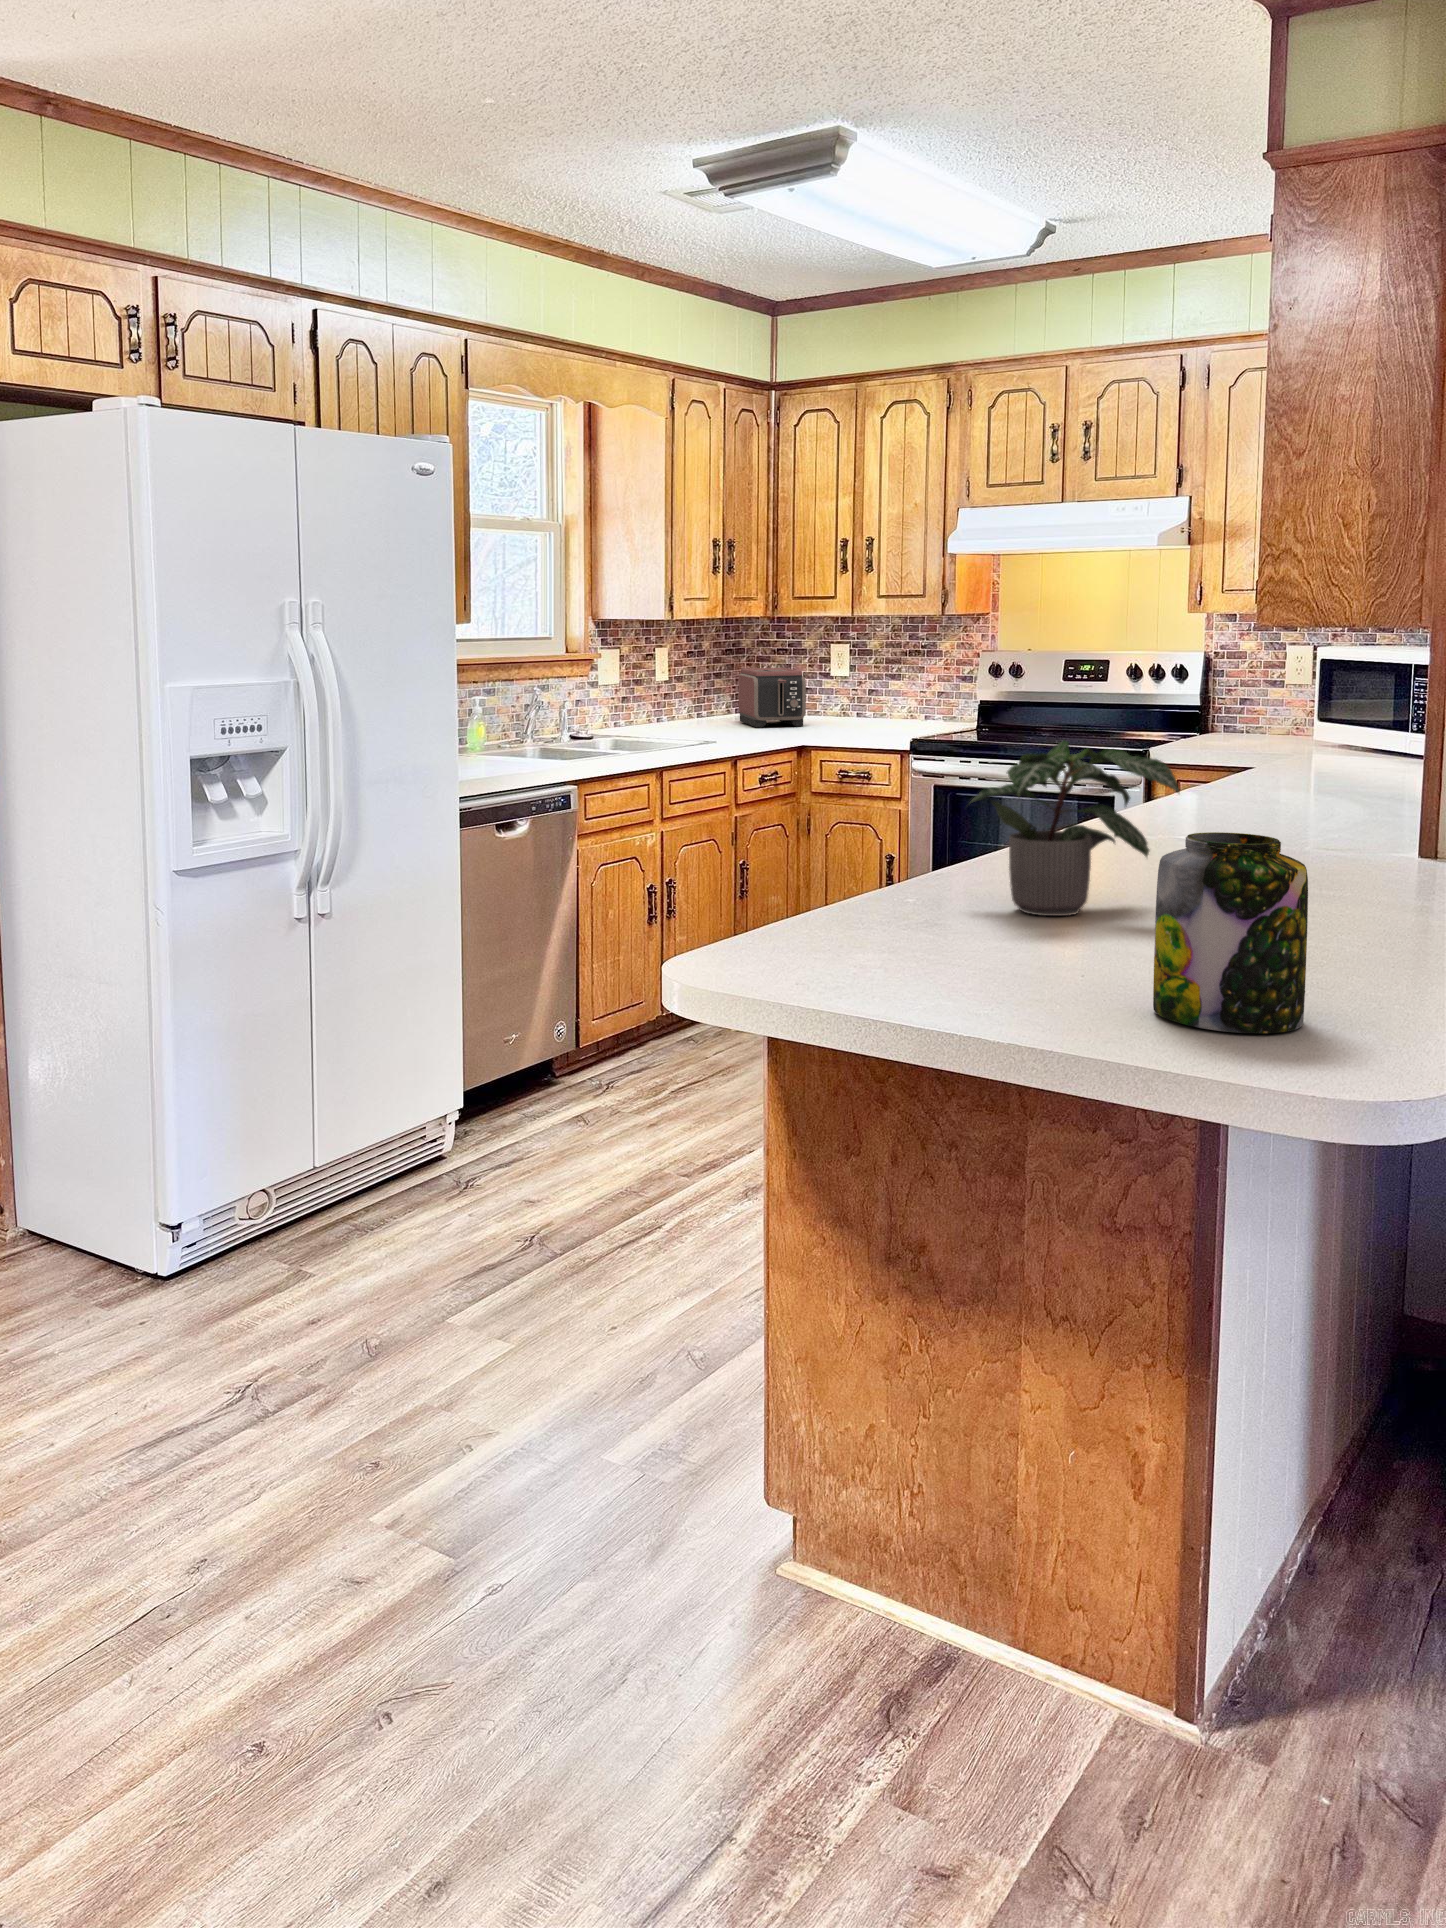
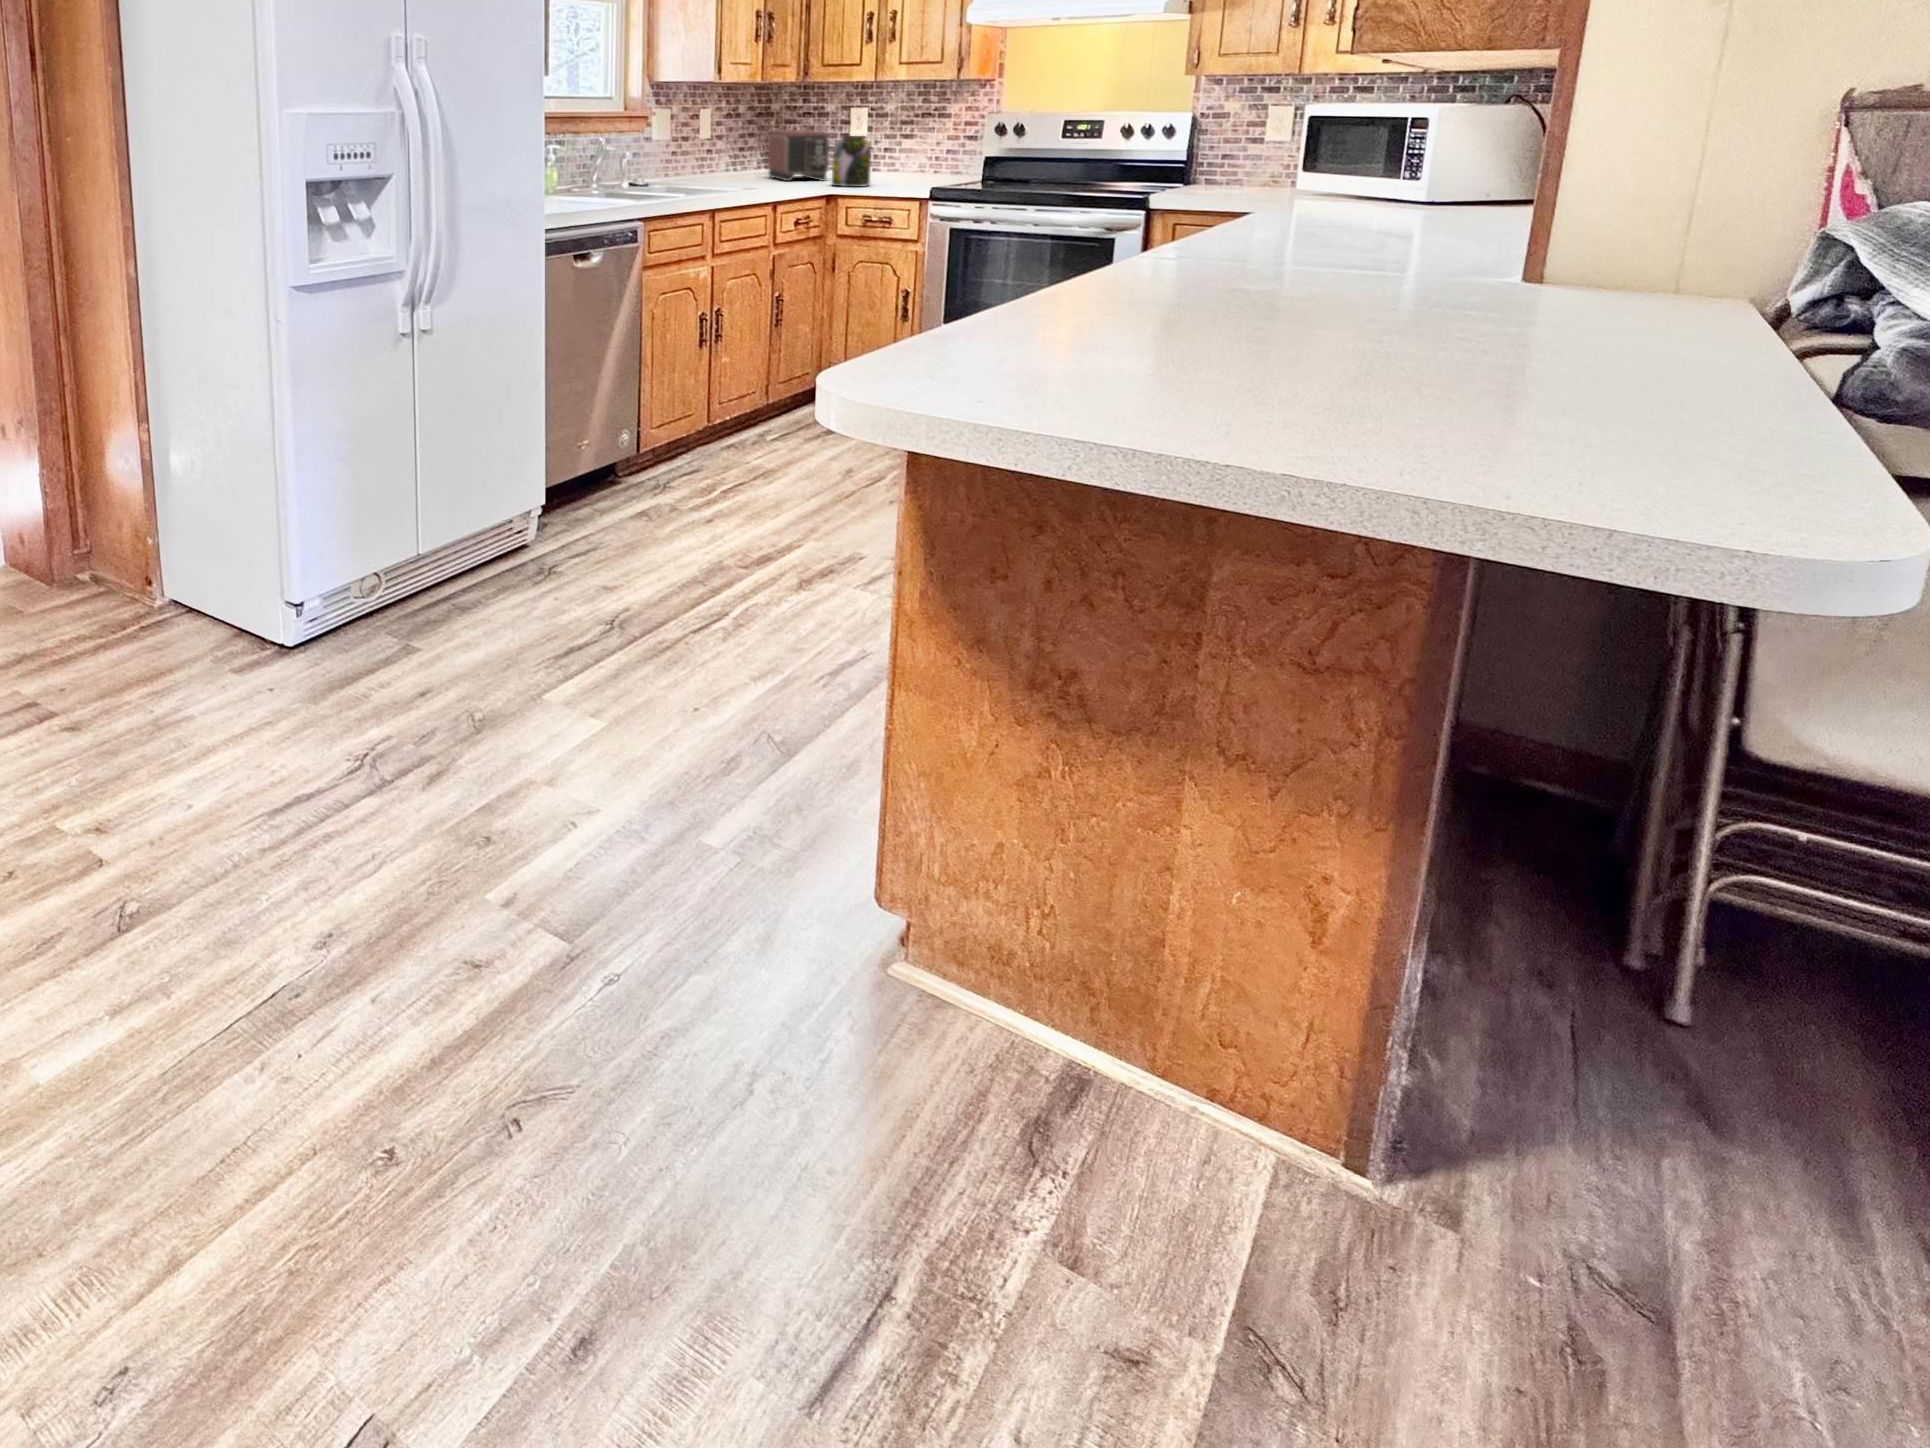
potted plant: present [970,741,1180,916] -> none [1107,153,1370,338]
jar: present [1153,832,1308,1033] -> present [832,136,871,187]

